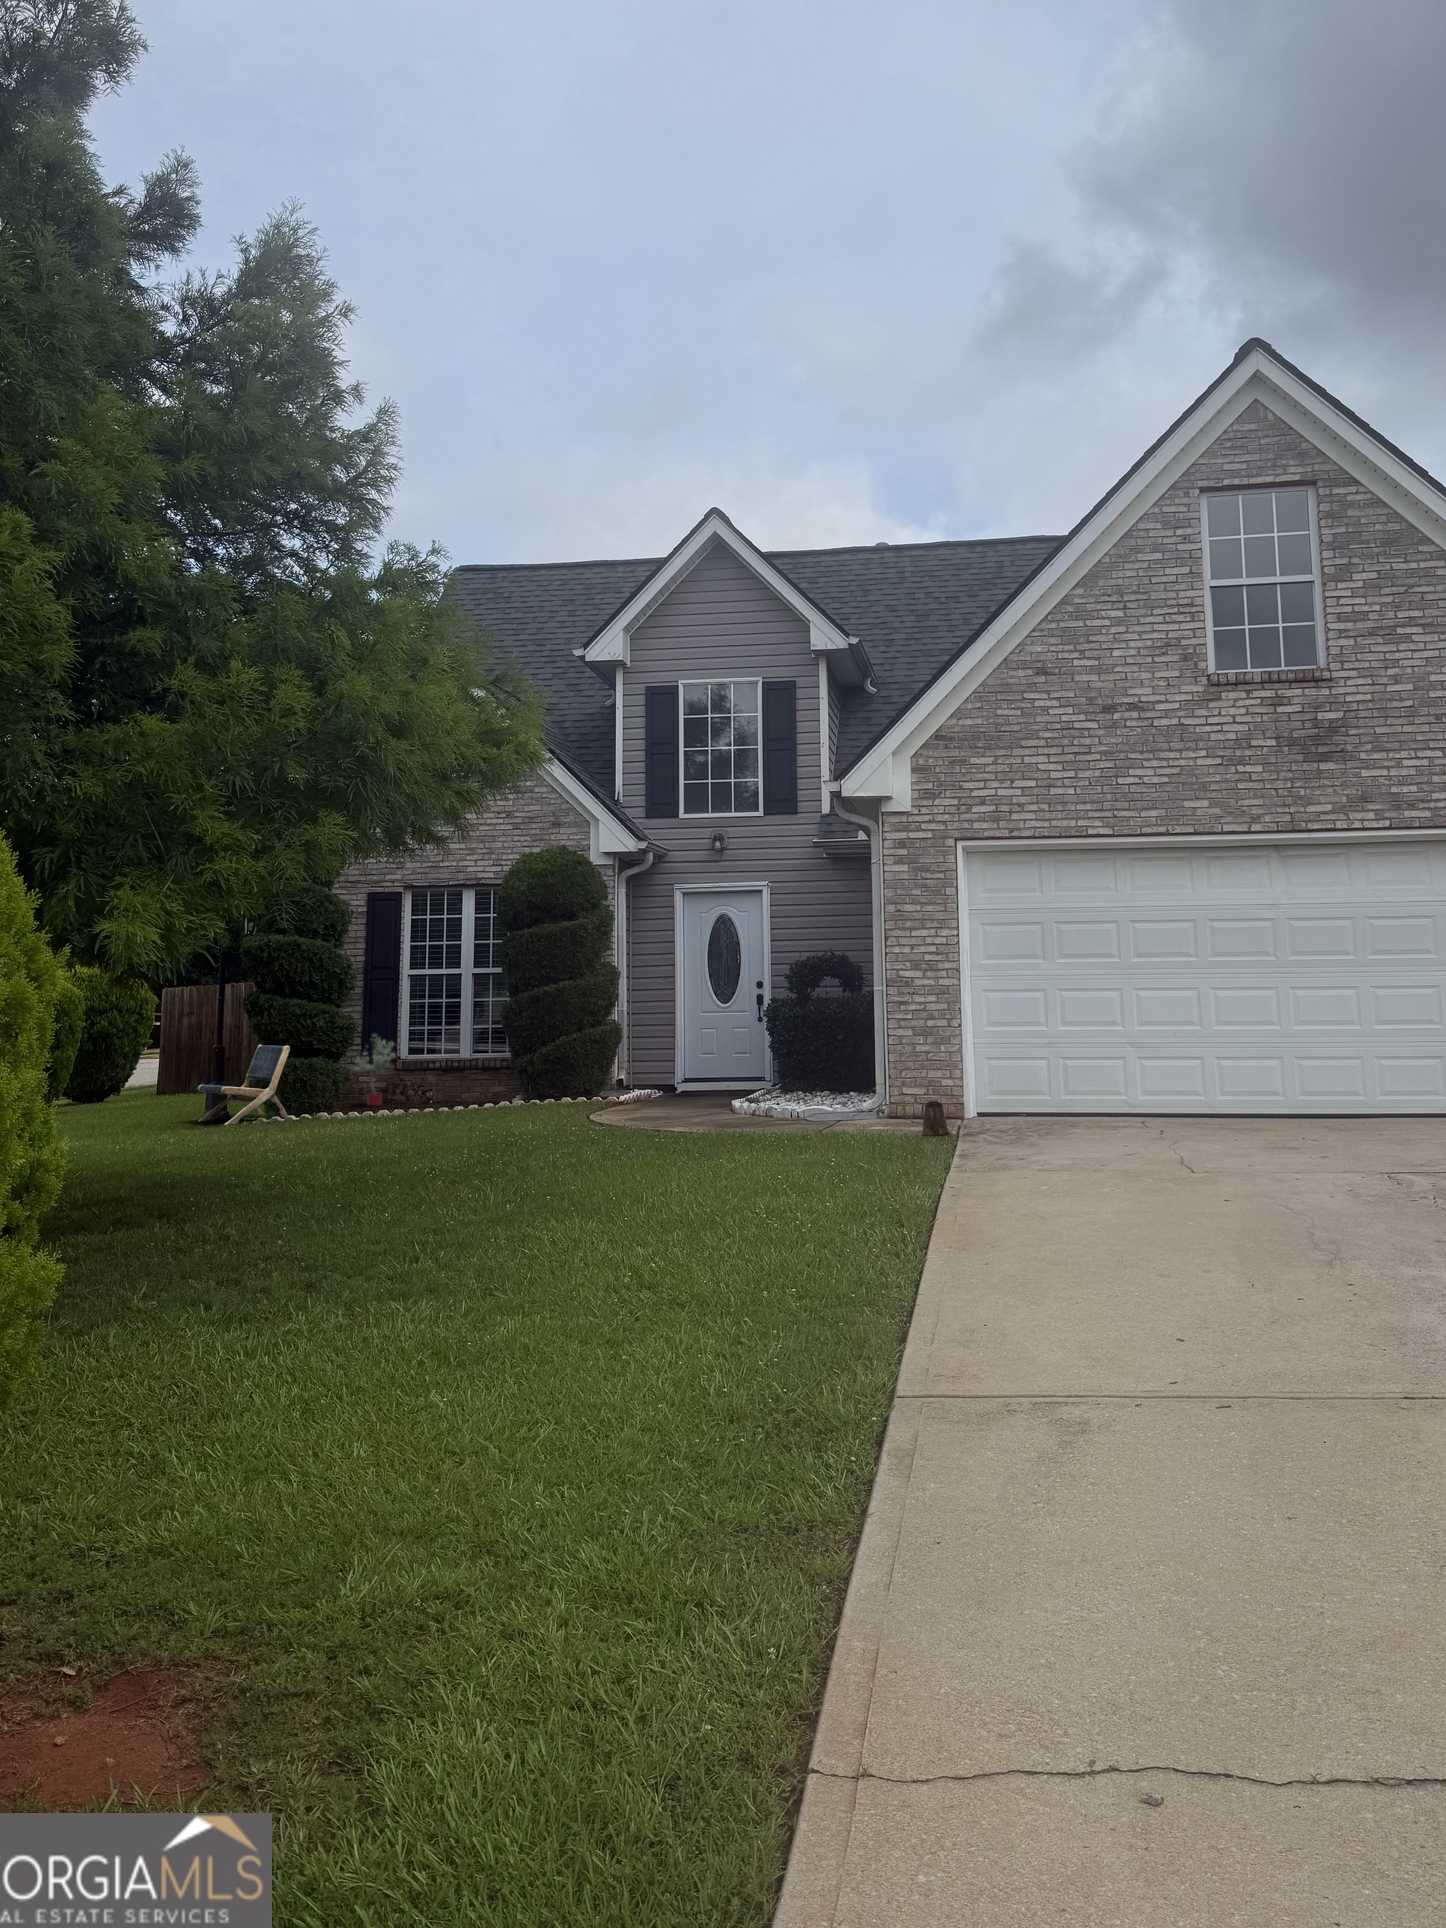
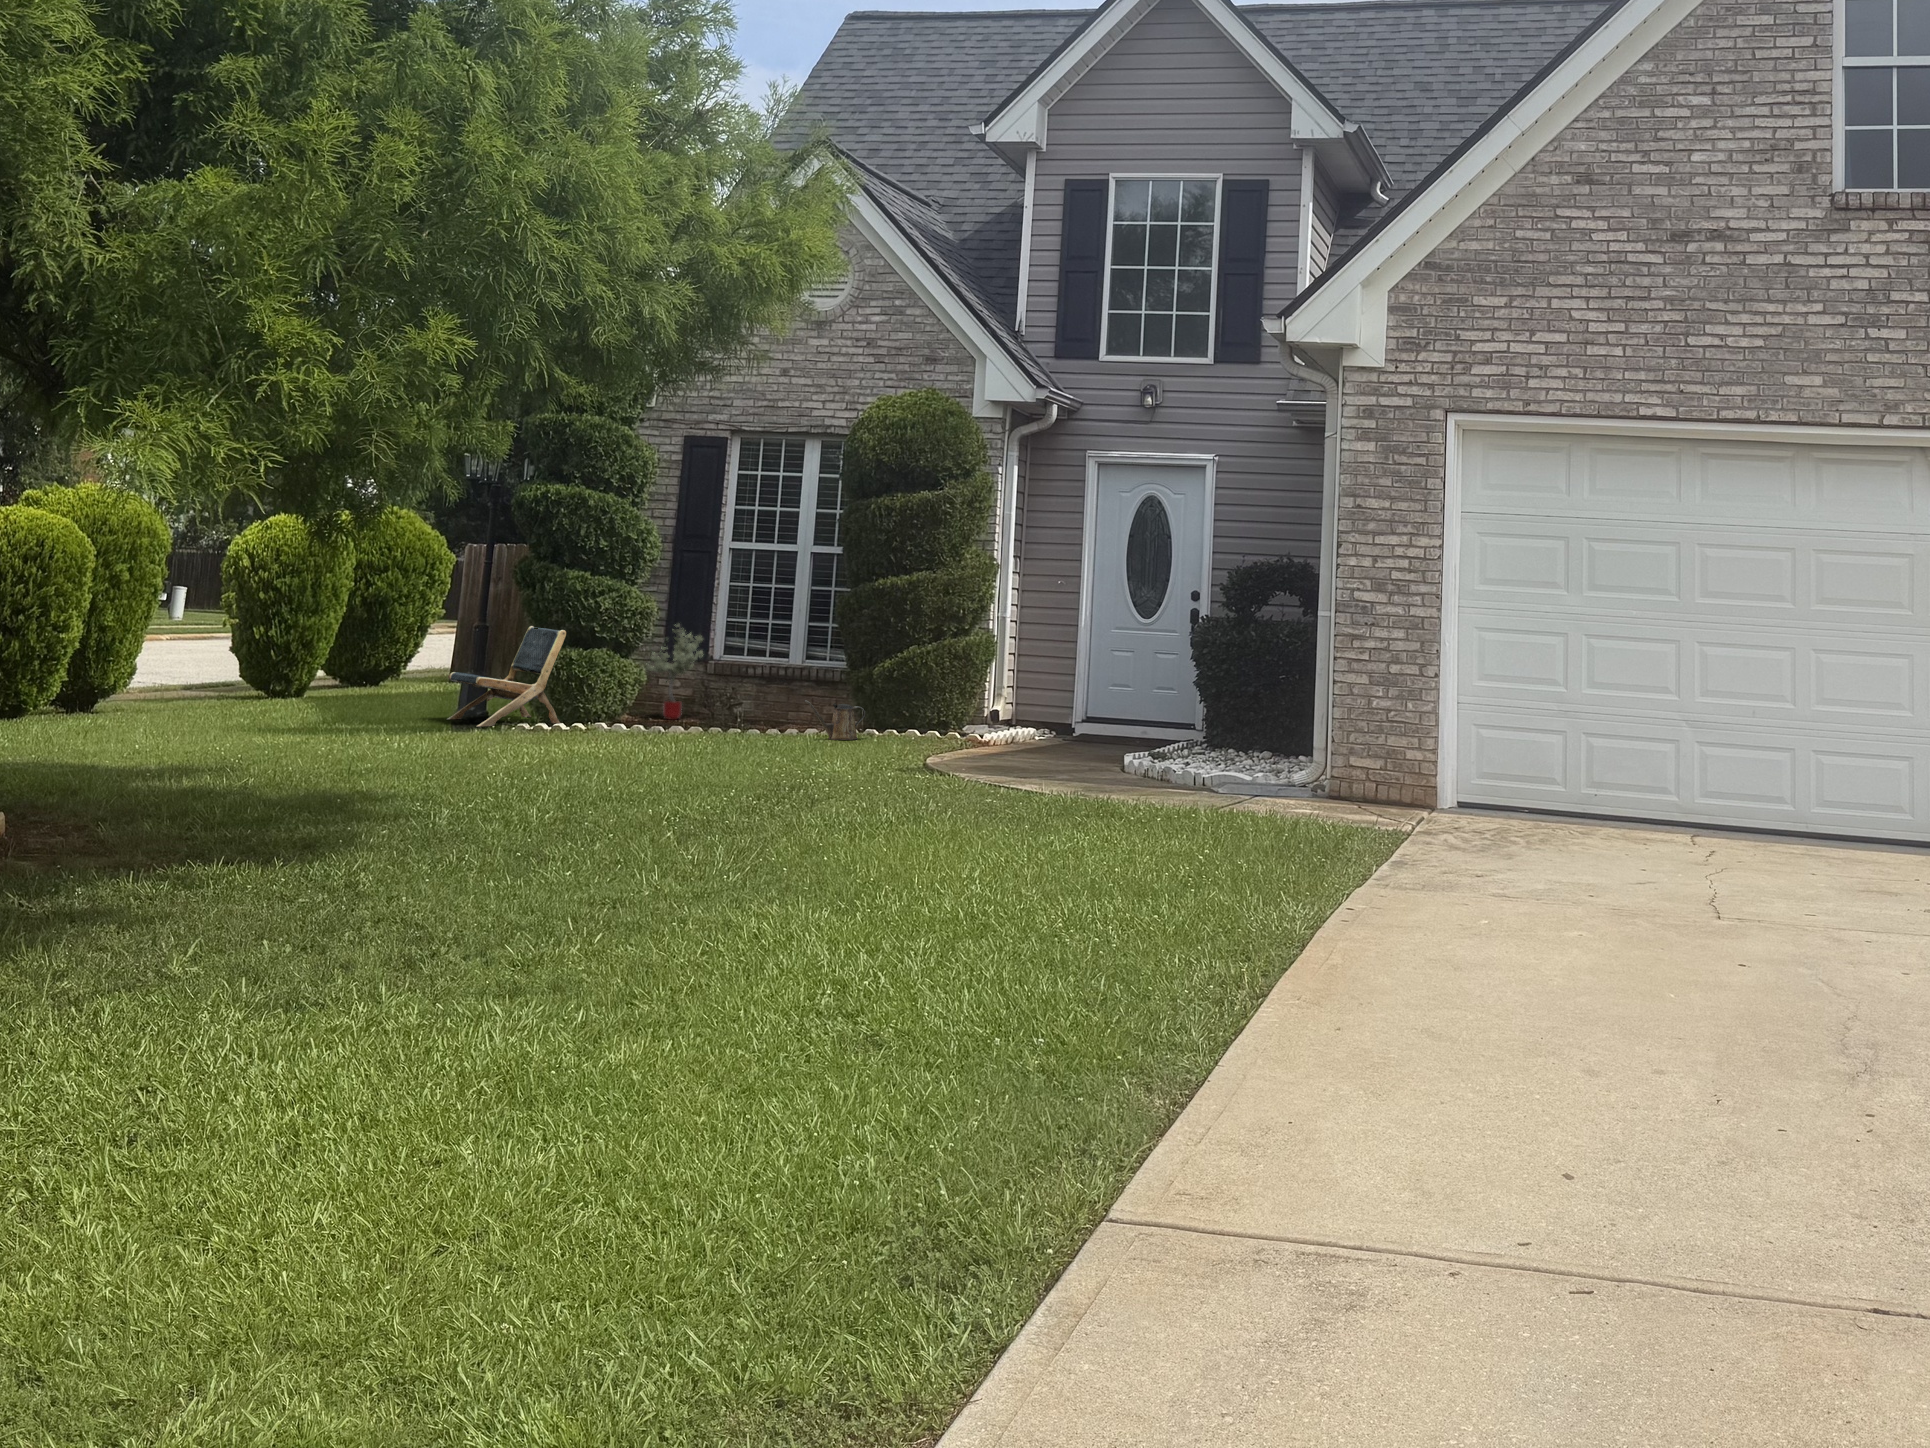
watering can: present [922,1101,949,1136] -> present [805,700,865,740]

